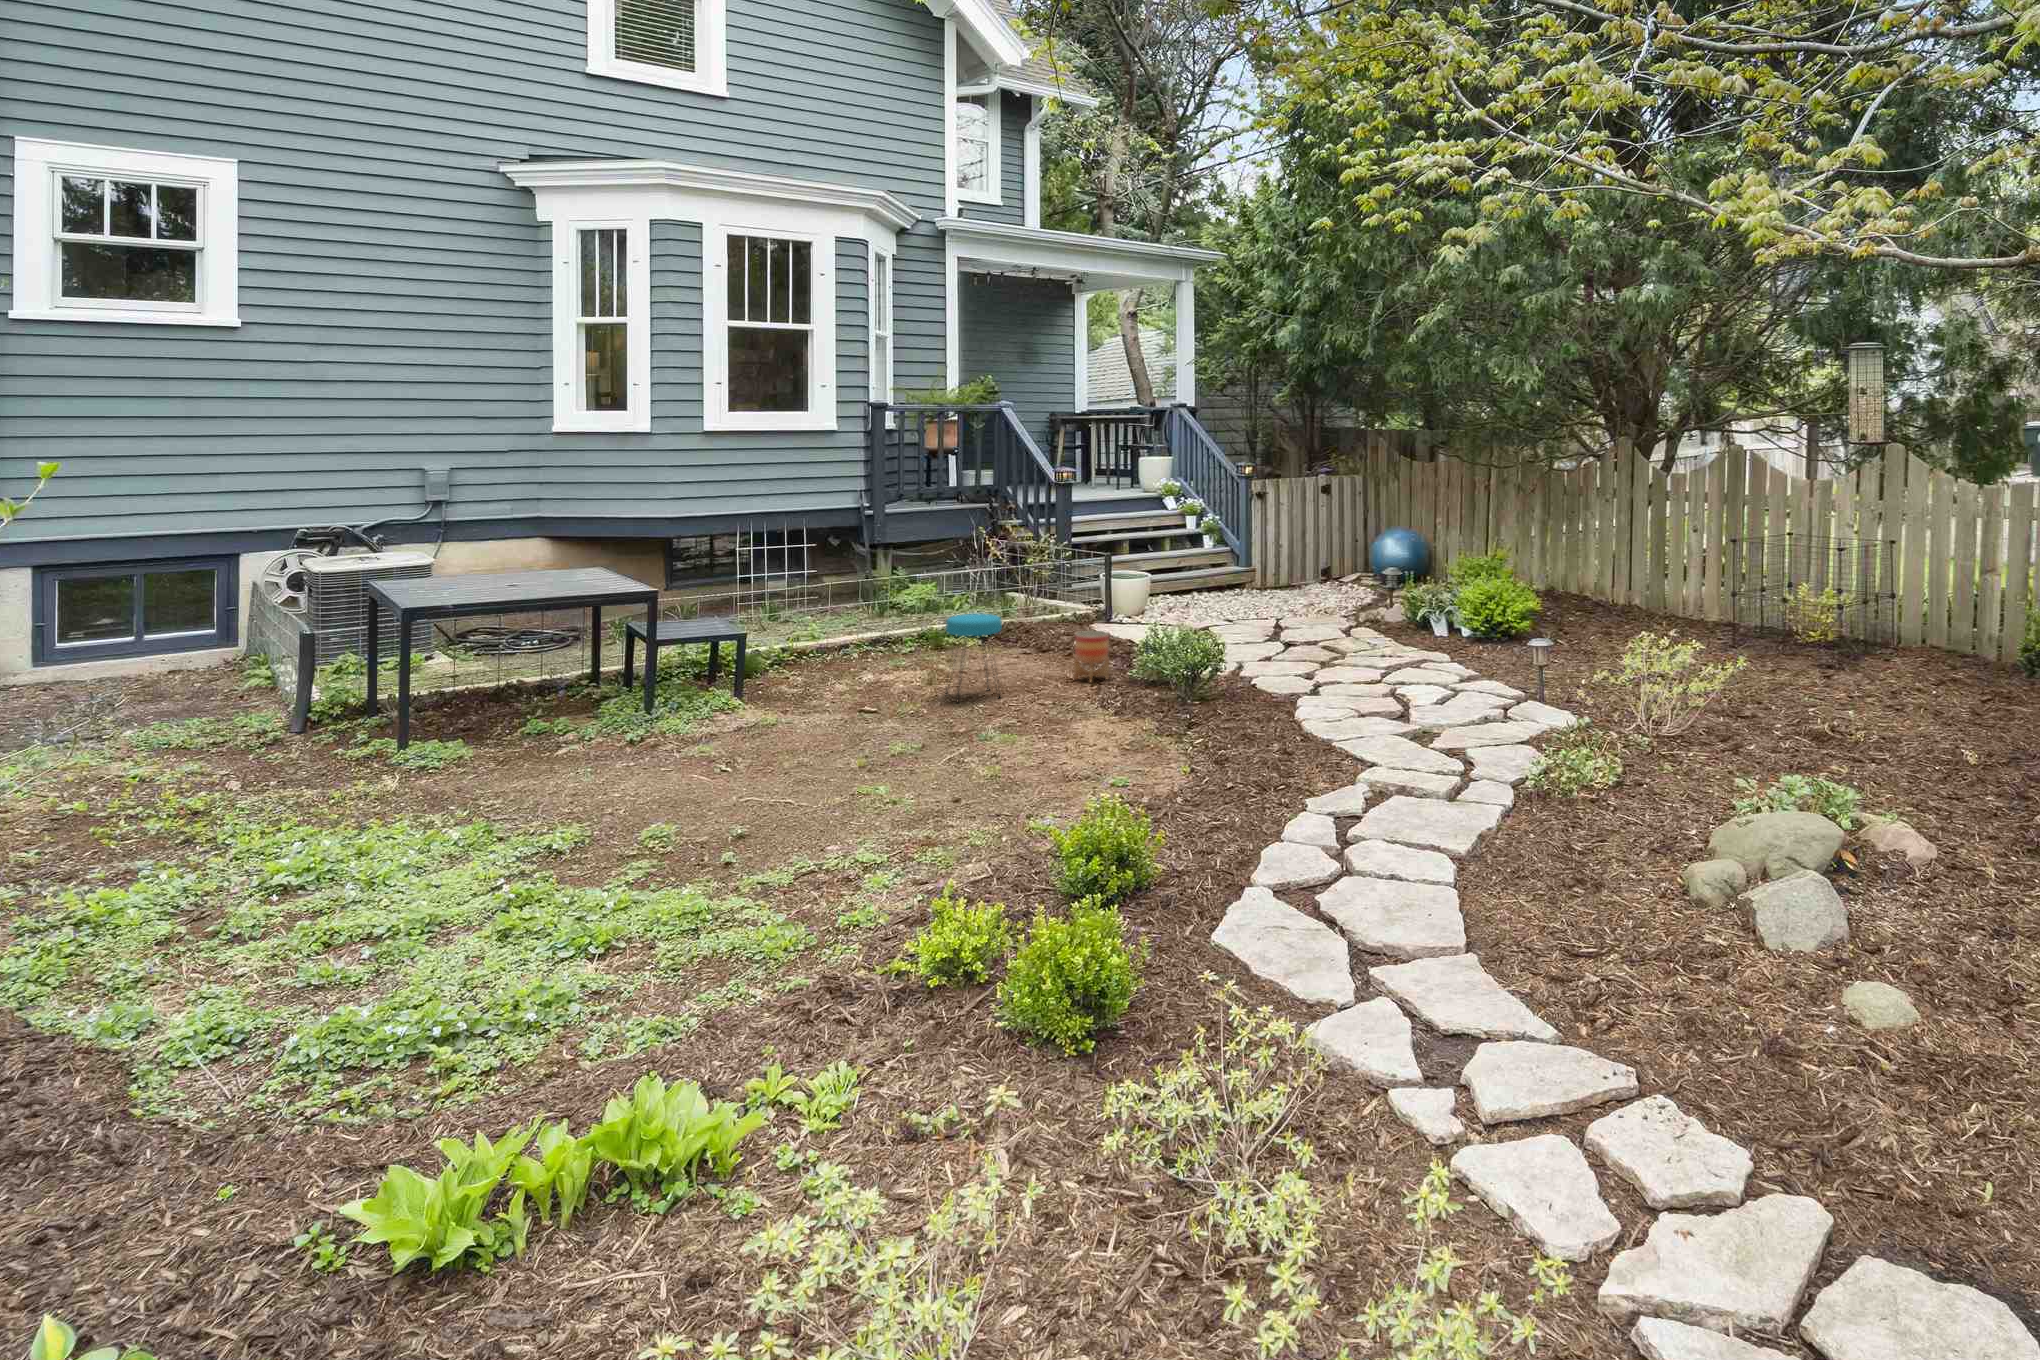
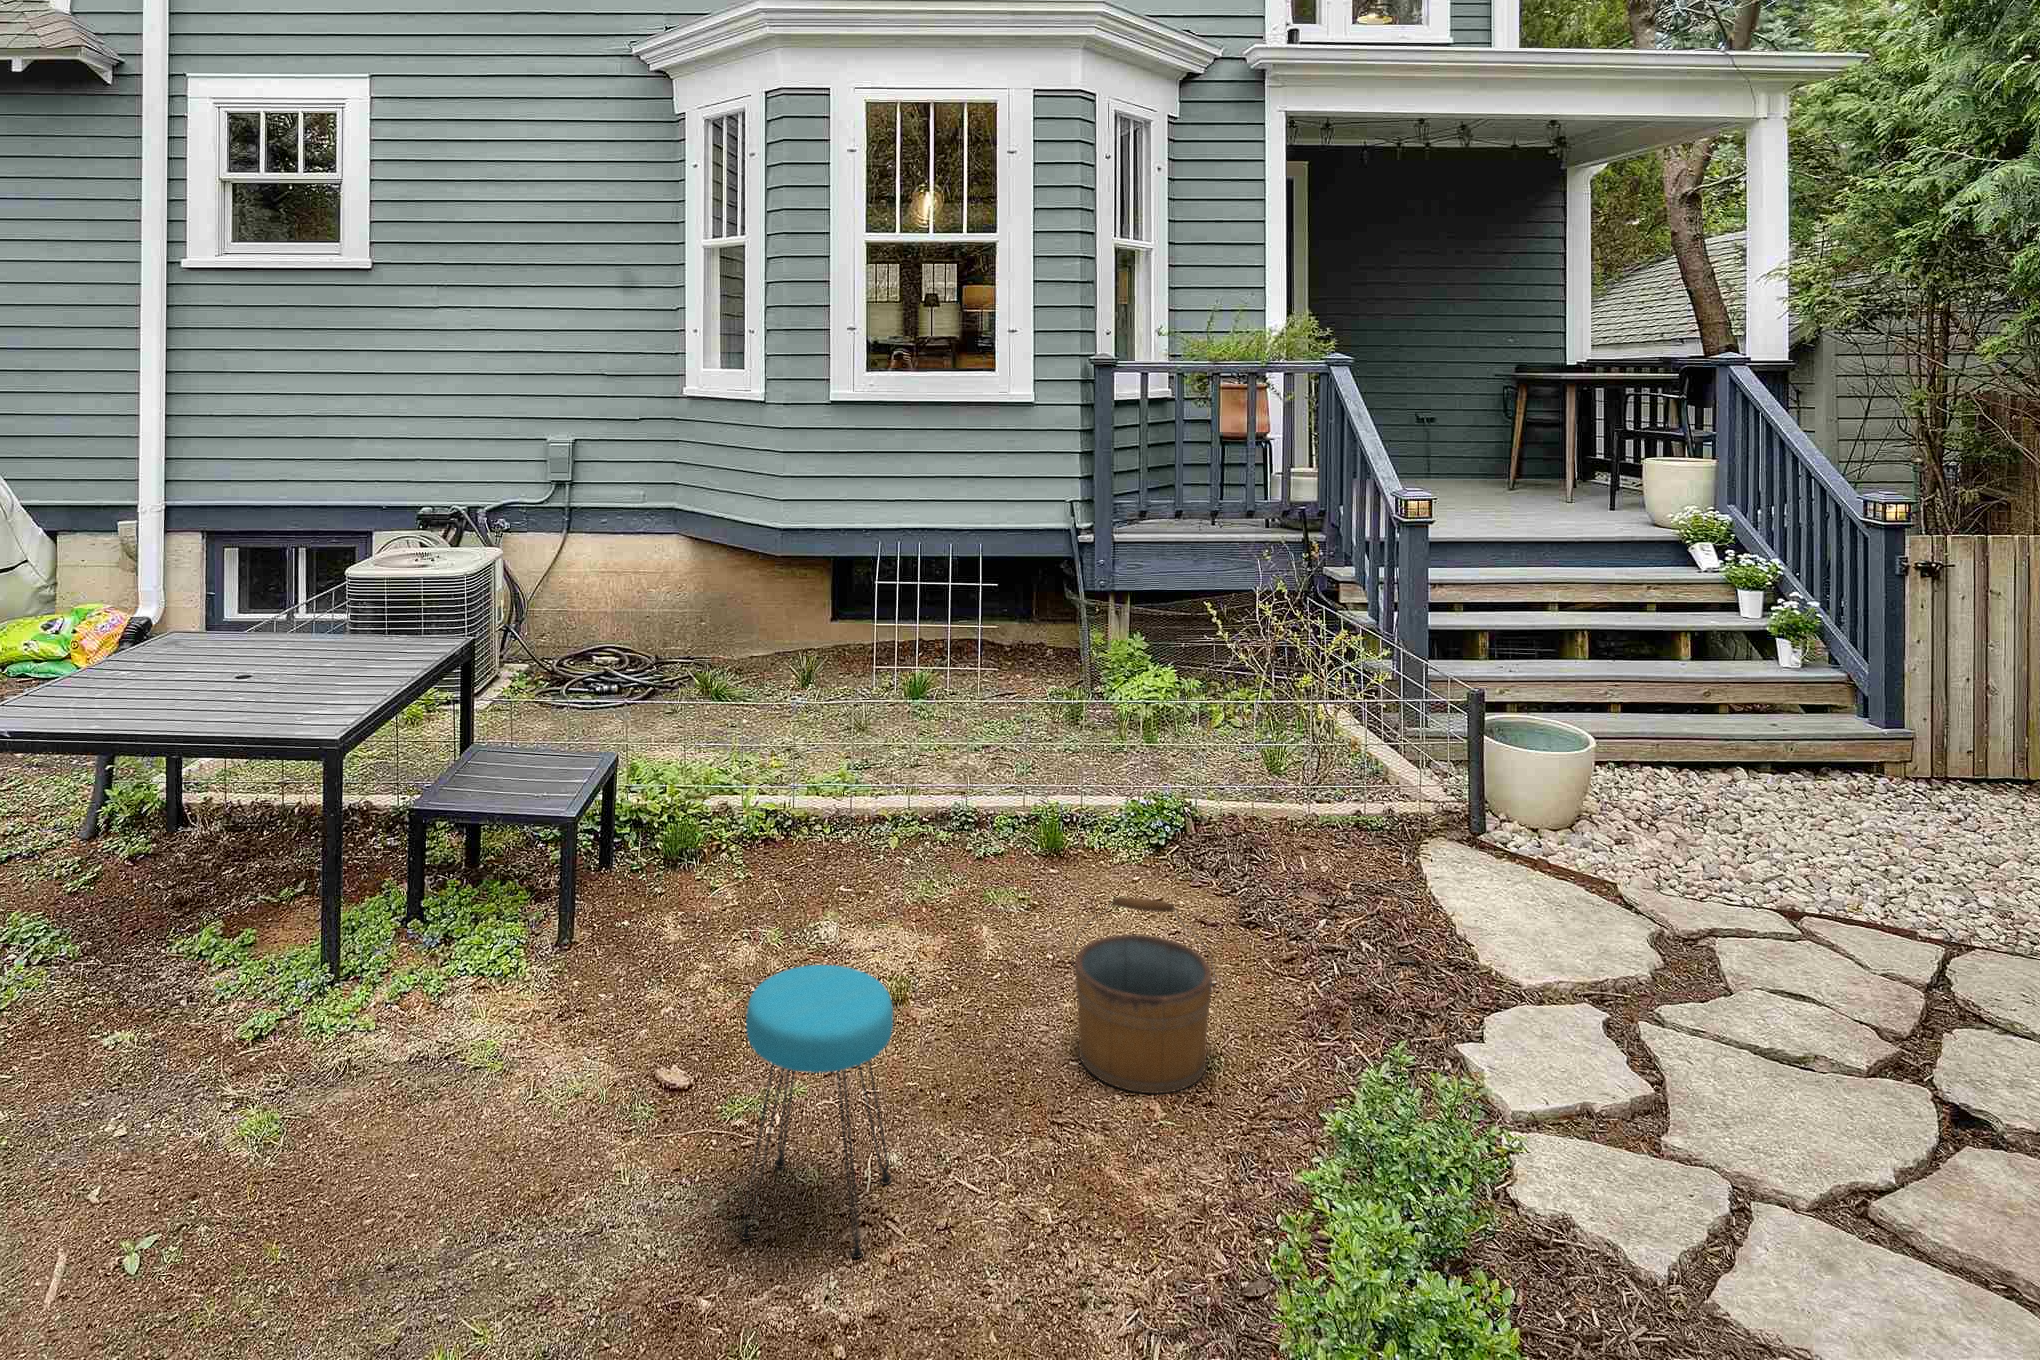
bucket: none [1016,599,1071,667] -> present [1072,897,1215,1093]
planter: present [1074,631,1109,682] -> none [1124,1074,1222,1266]

